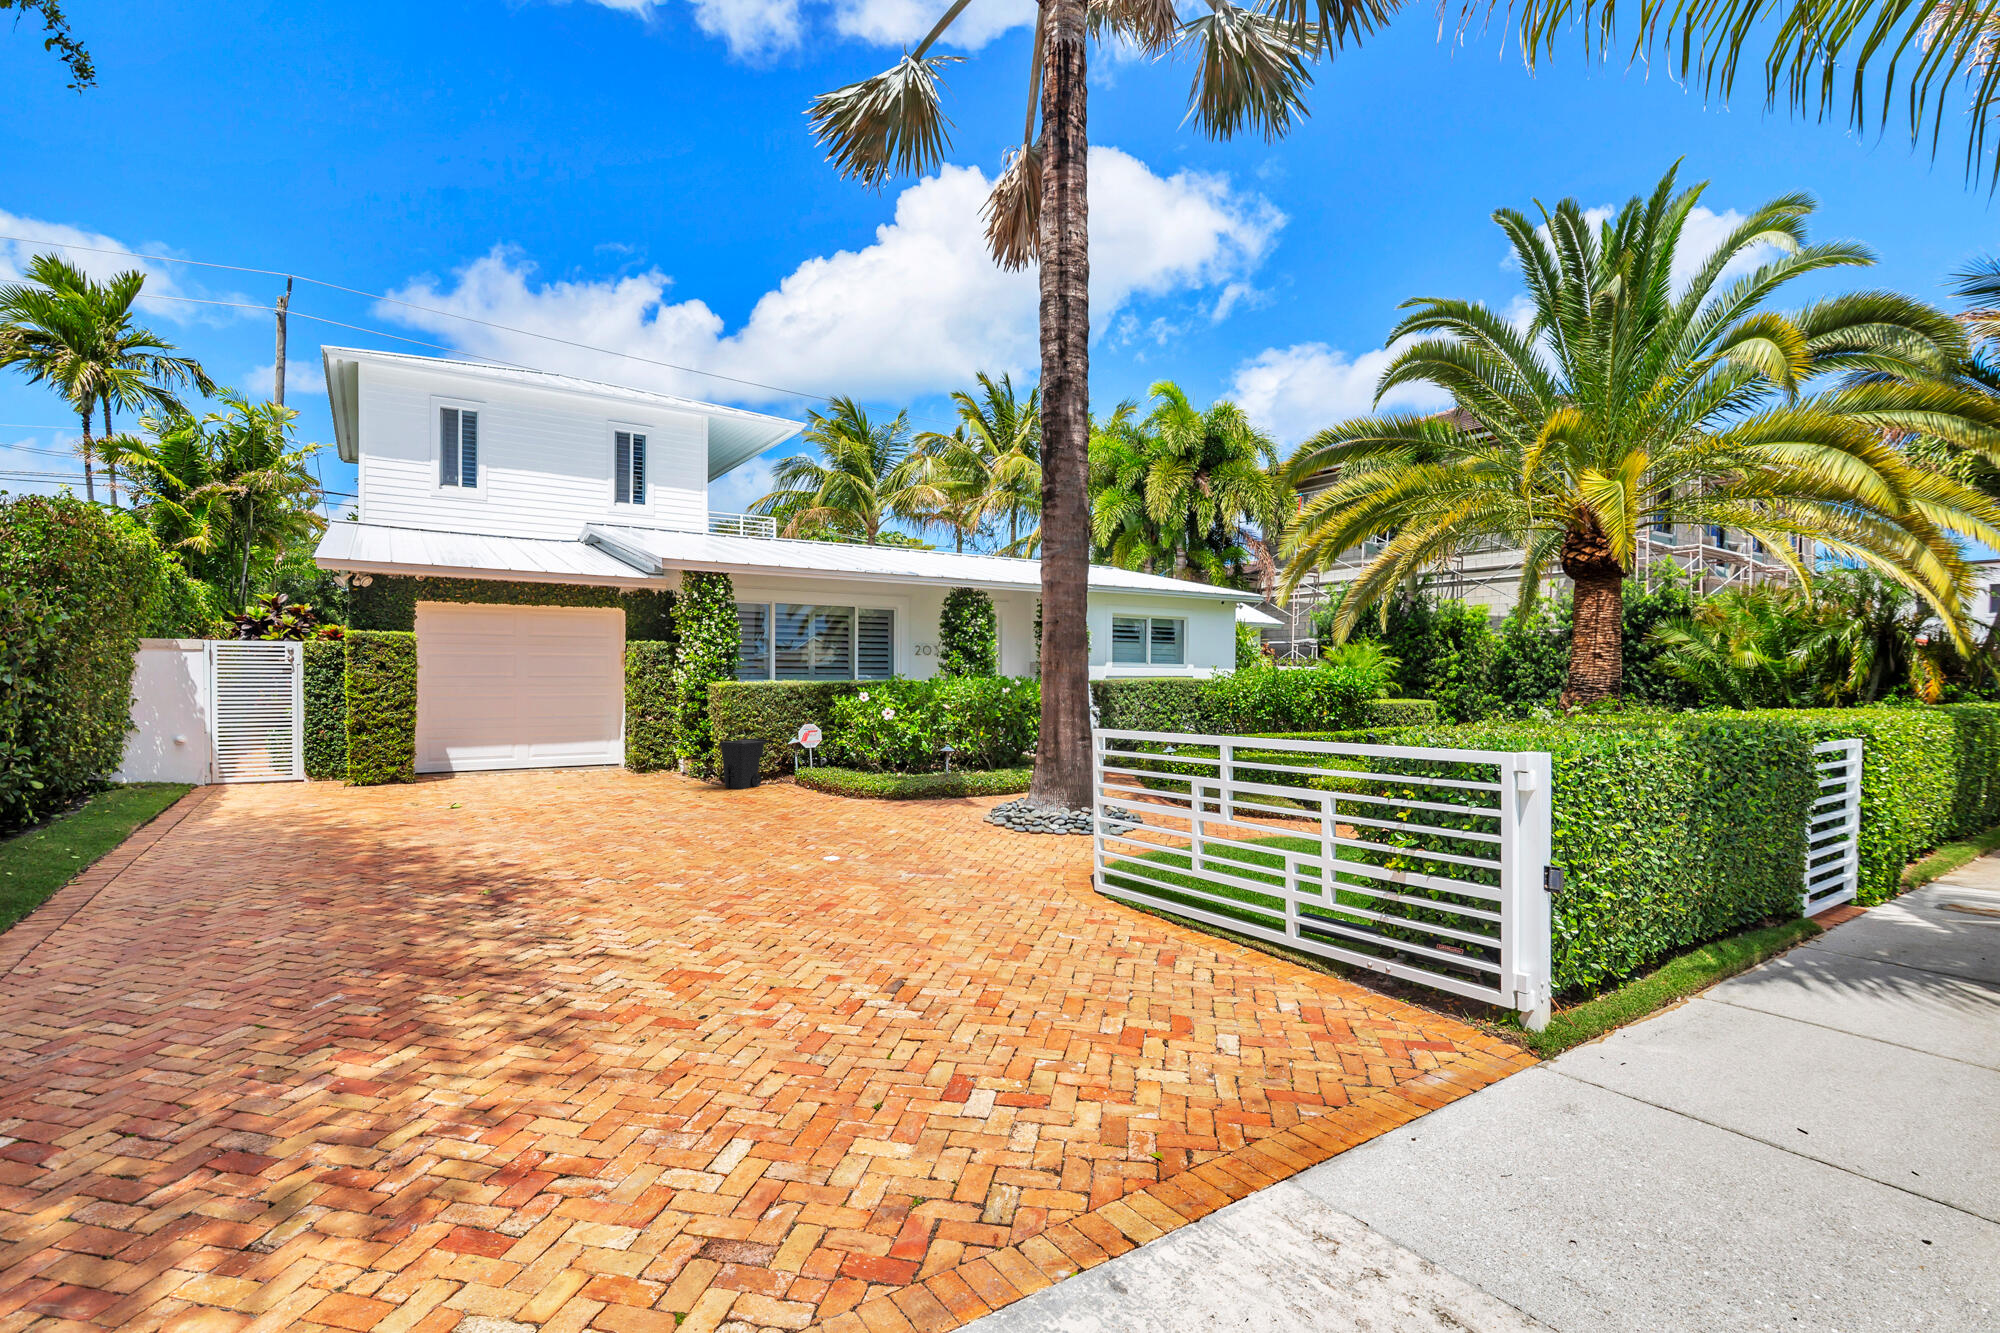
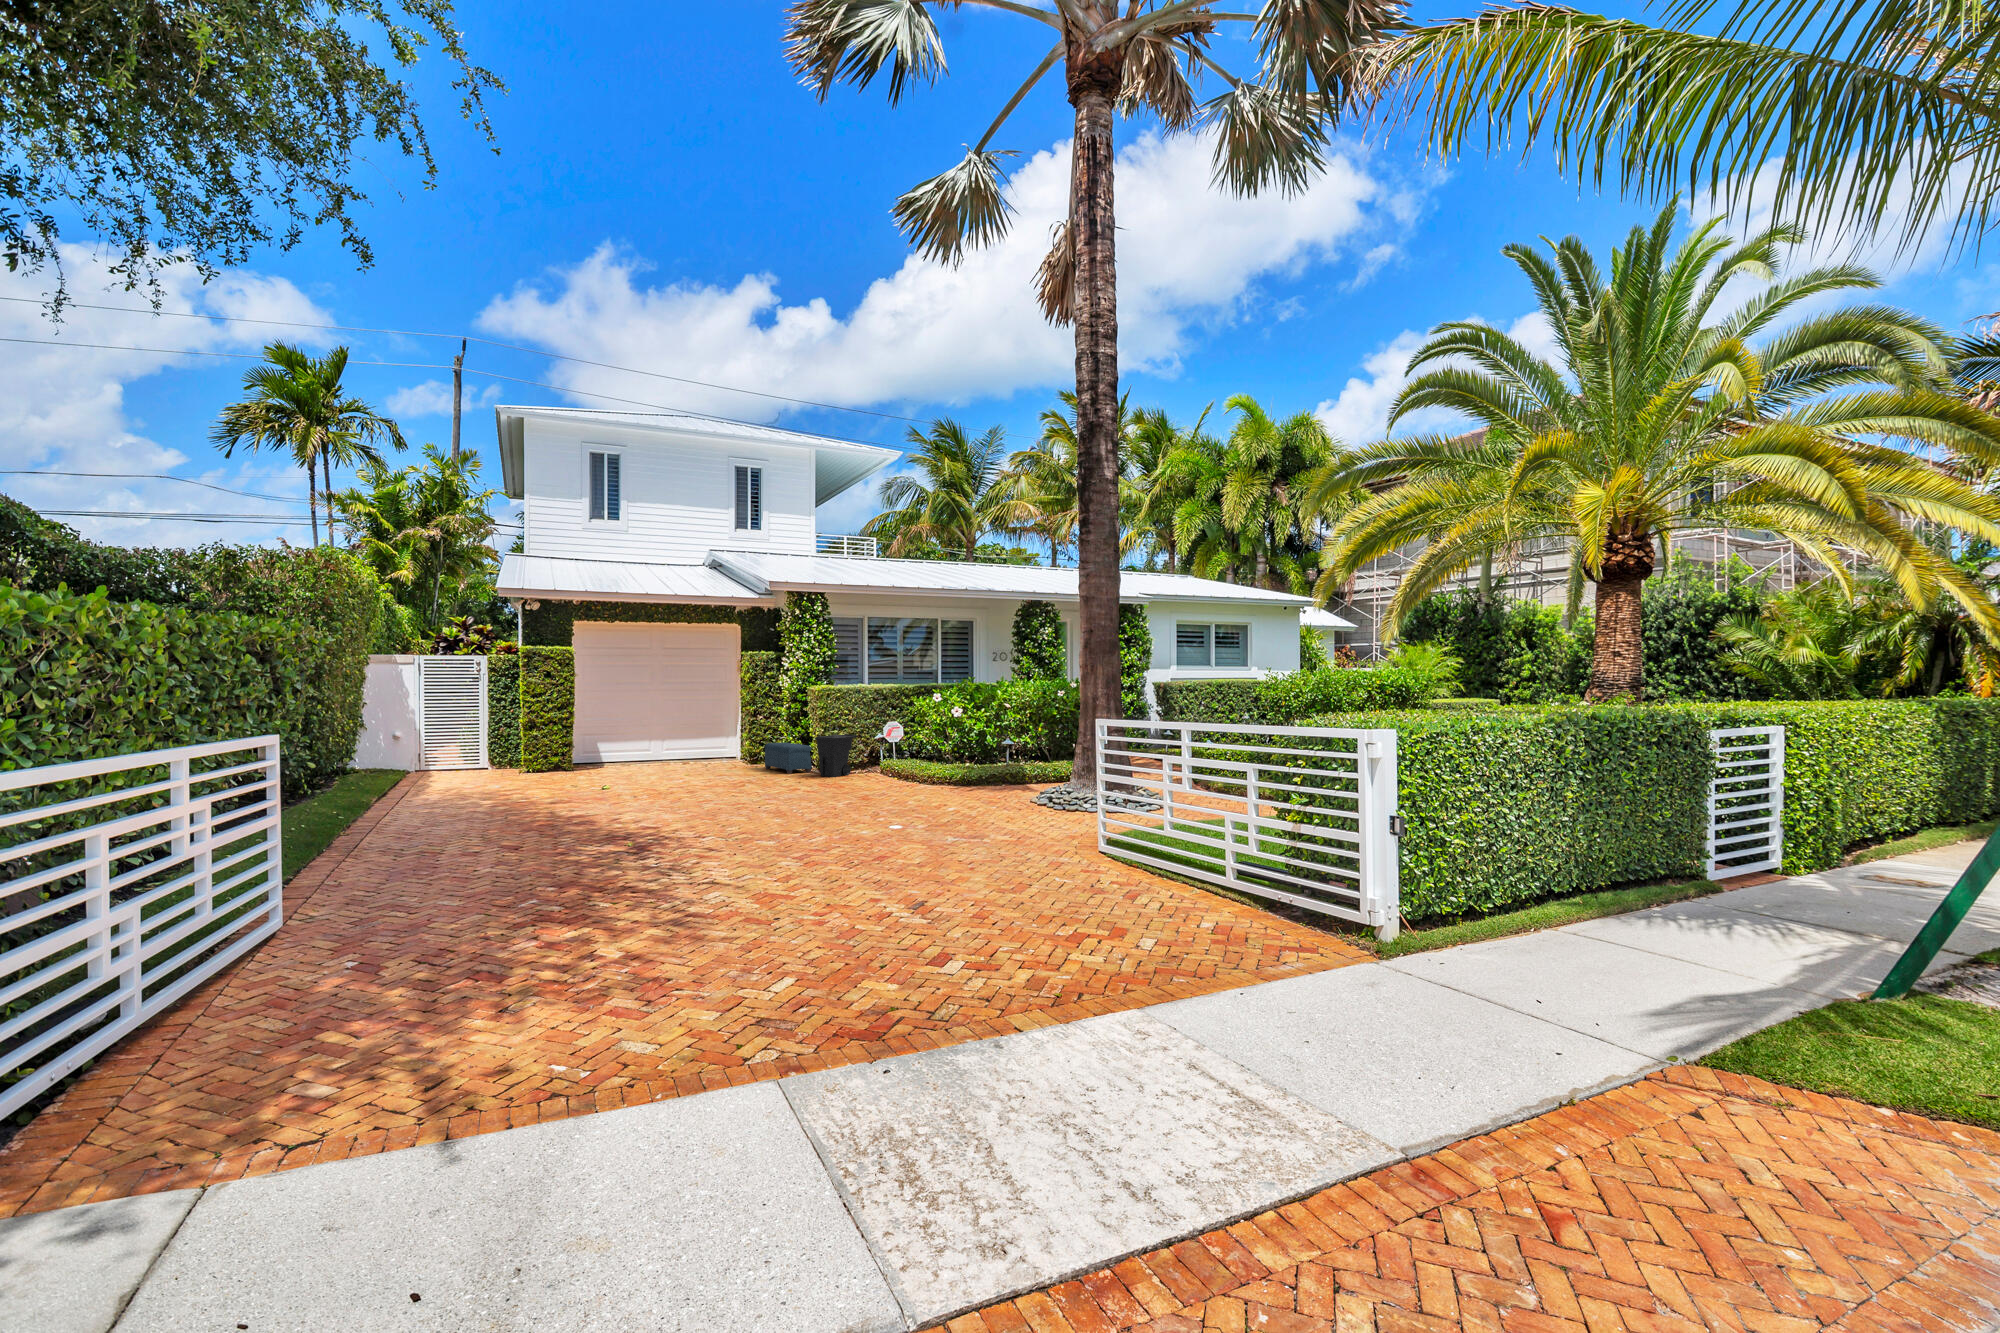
bench: none [656,748,714,785] -> present [765,743,812,774]

